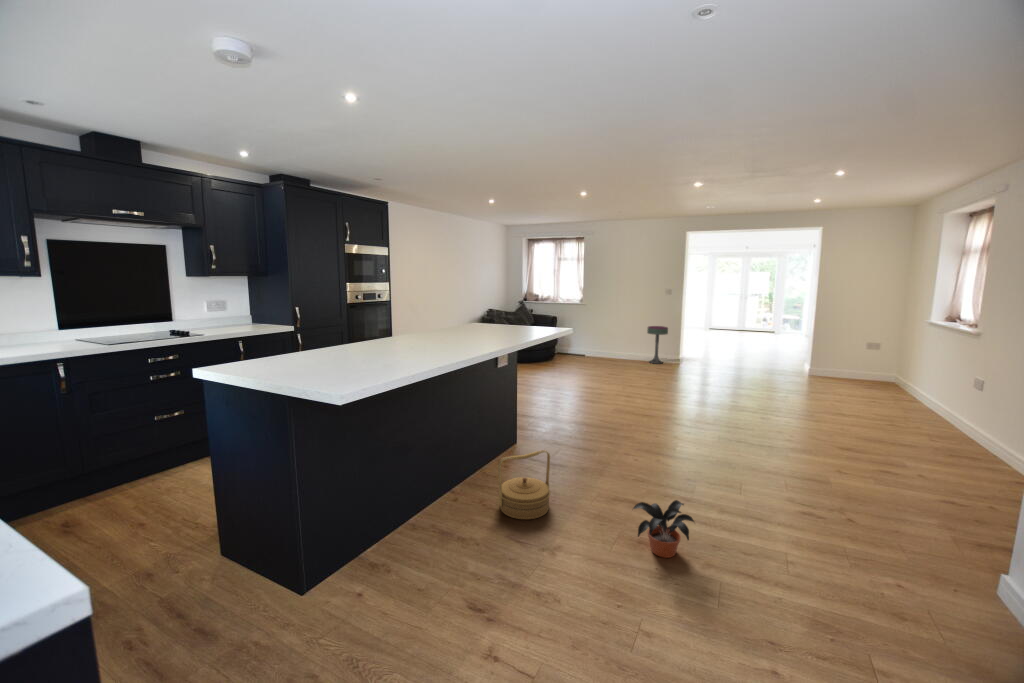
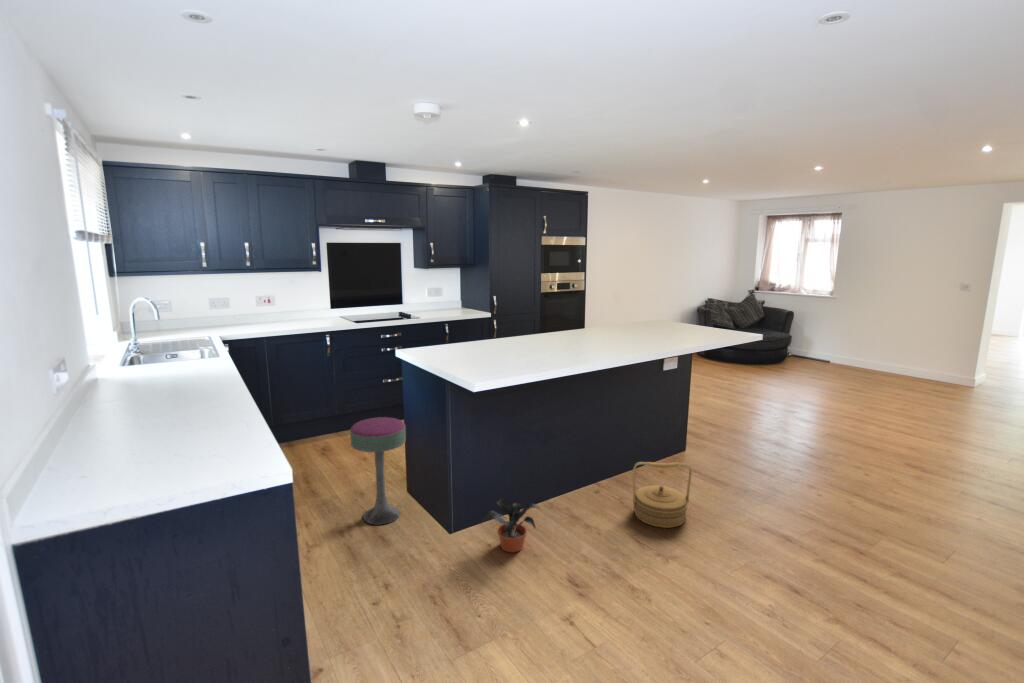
bar stool: present [647,326,668,364] -> present [350,417,406,525]
potted plant: present [633,500,694,558] -> present [482,498,539,552]

